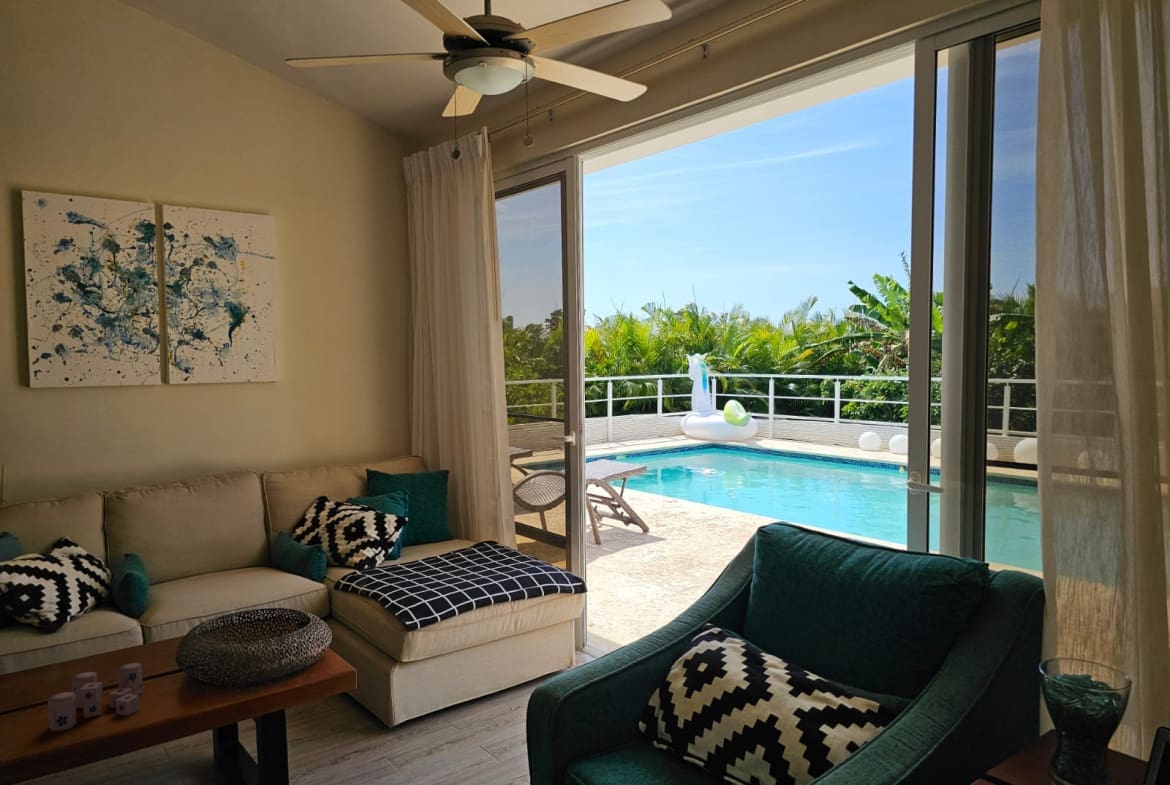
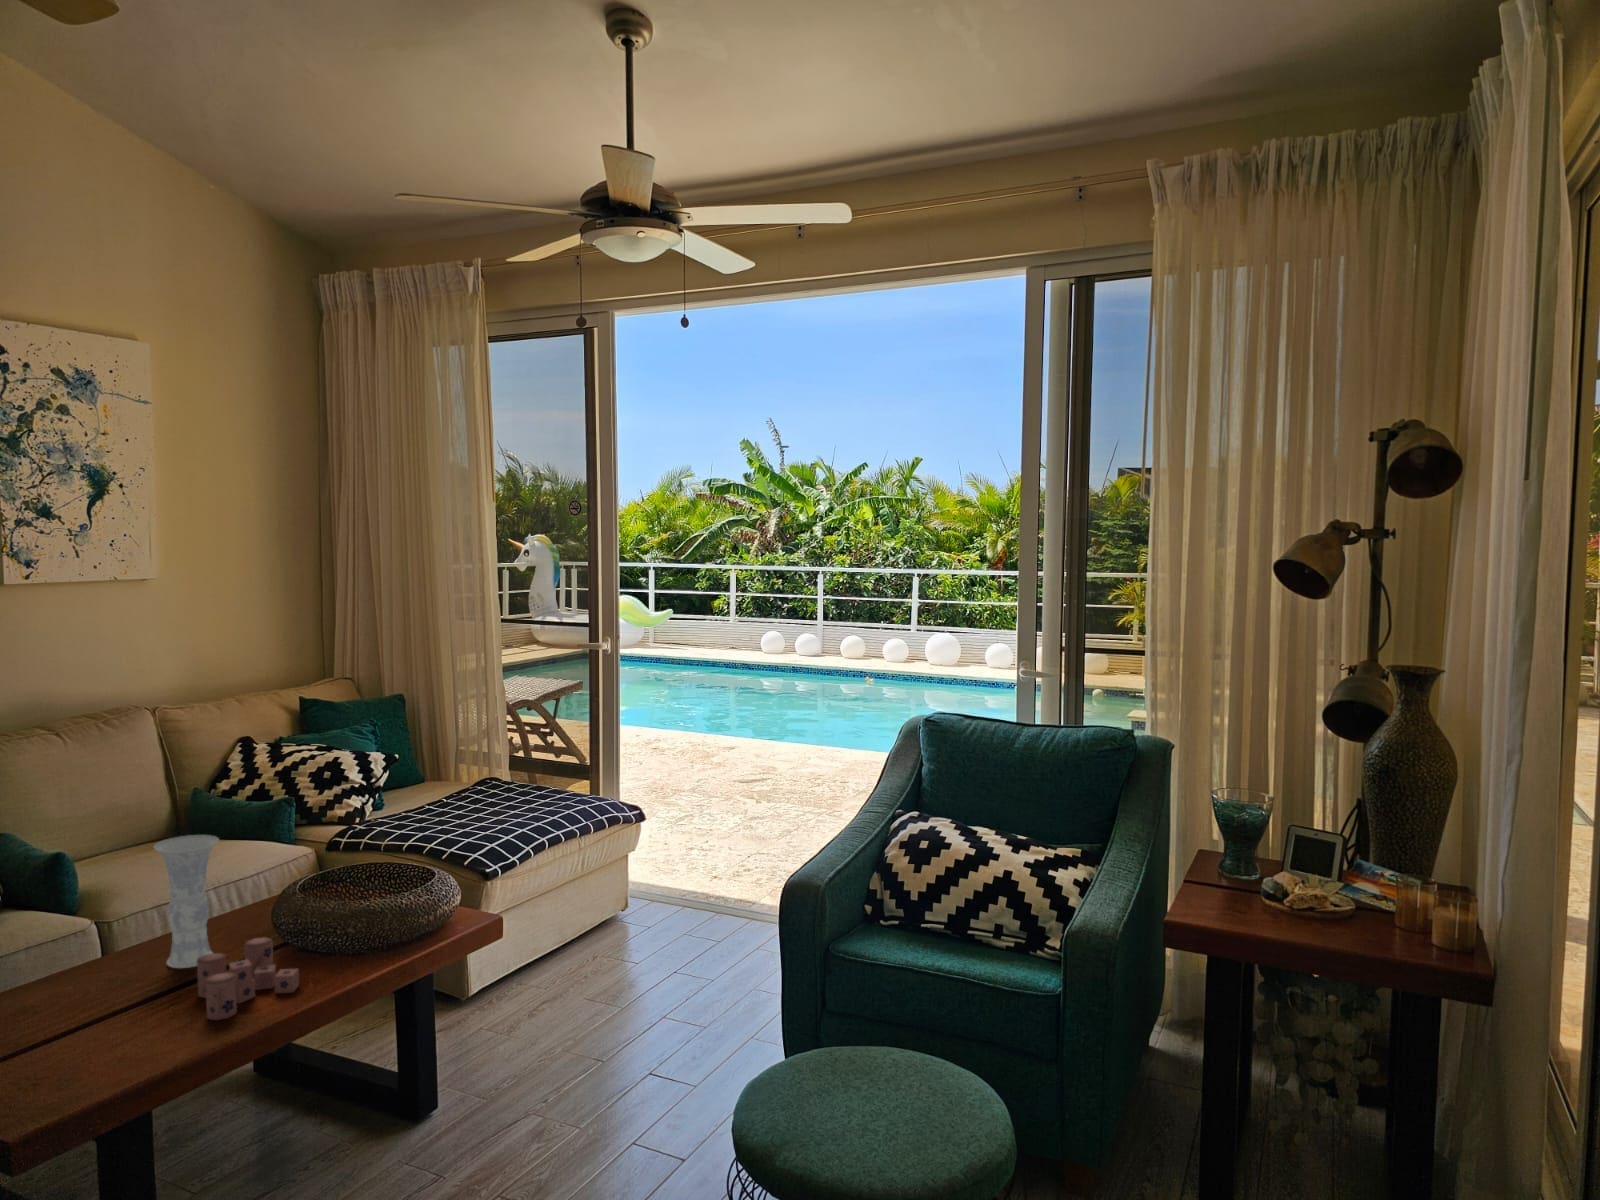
vase: none [87,573,138,676] -> present [154,835,219,968]

